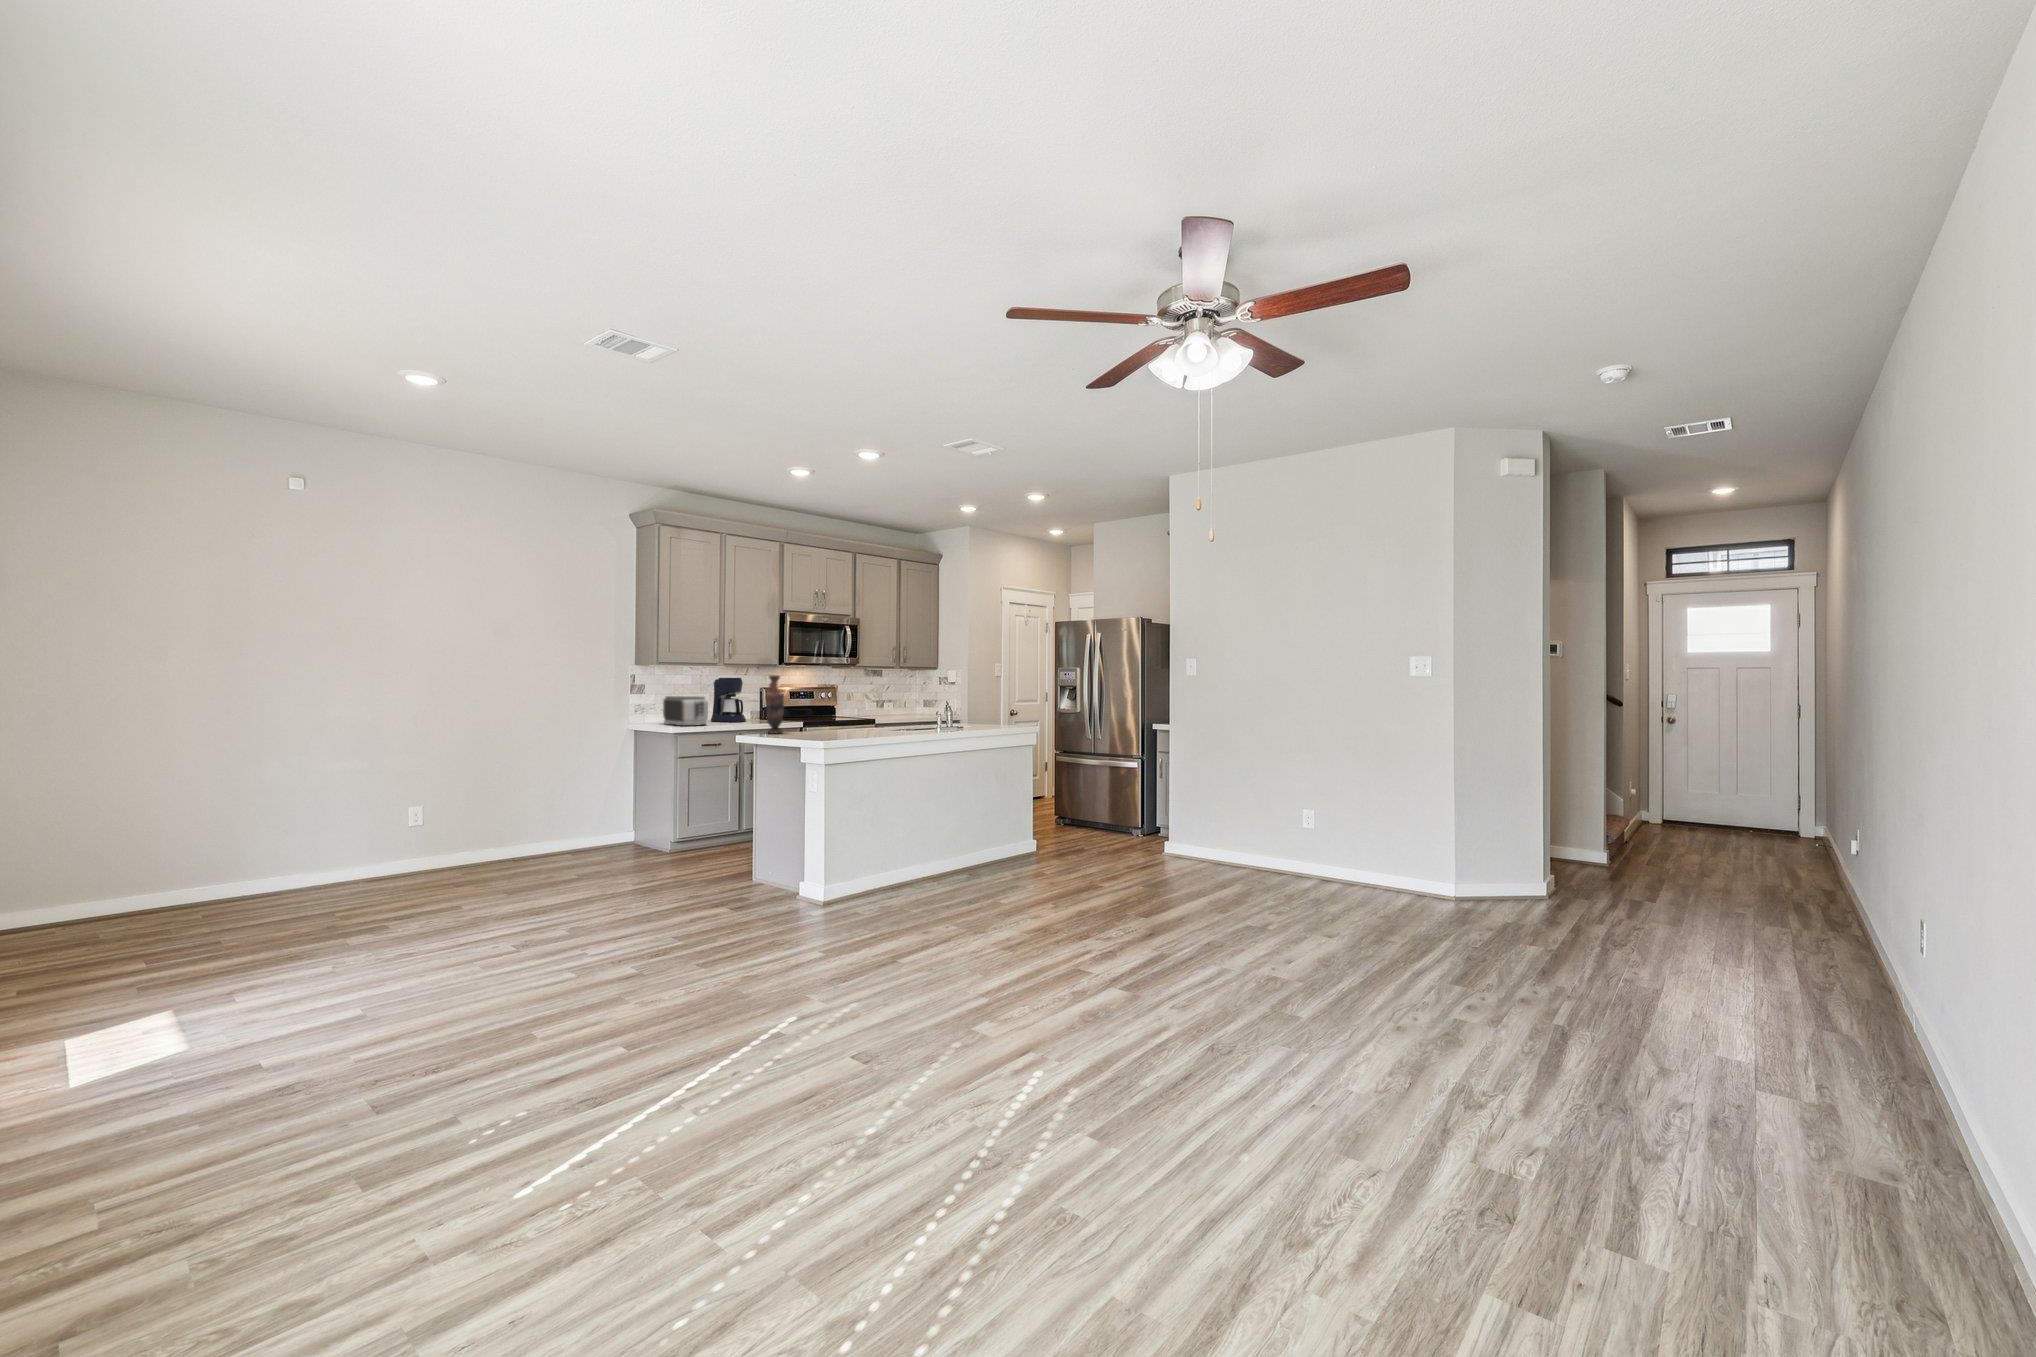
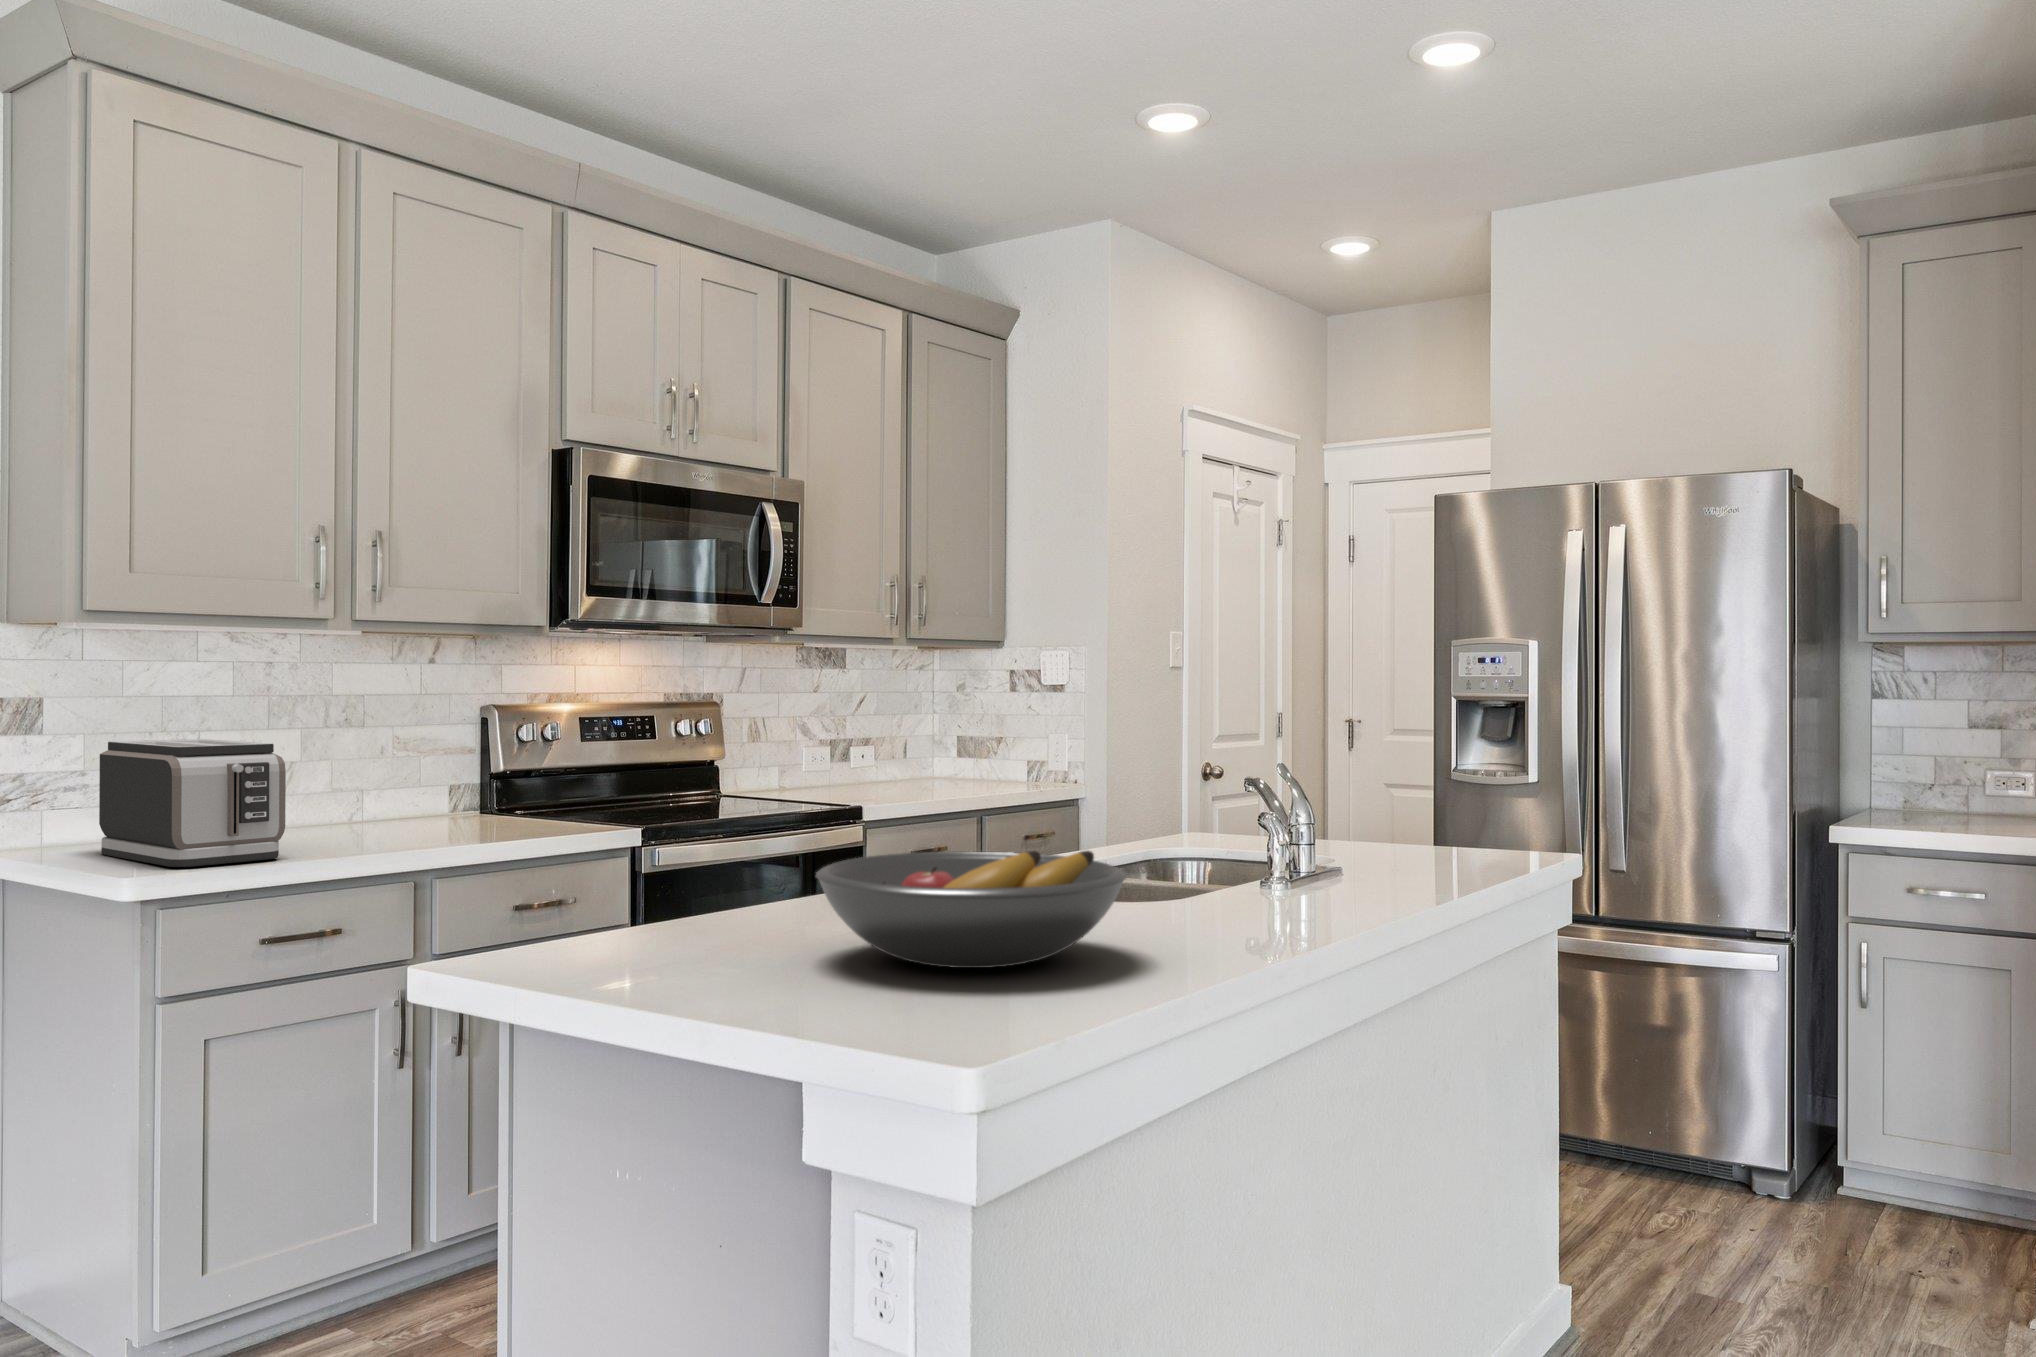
vase: present [765,675,785,733] -> none [580,647,684,956]
coffee maker: present [711,677,746,722] -> none [301,669,436,833]
fruit bowl: none [806,713,865,734] -> present [816,851,1127,968]

